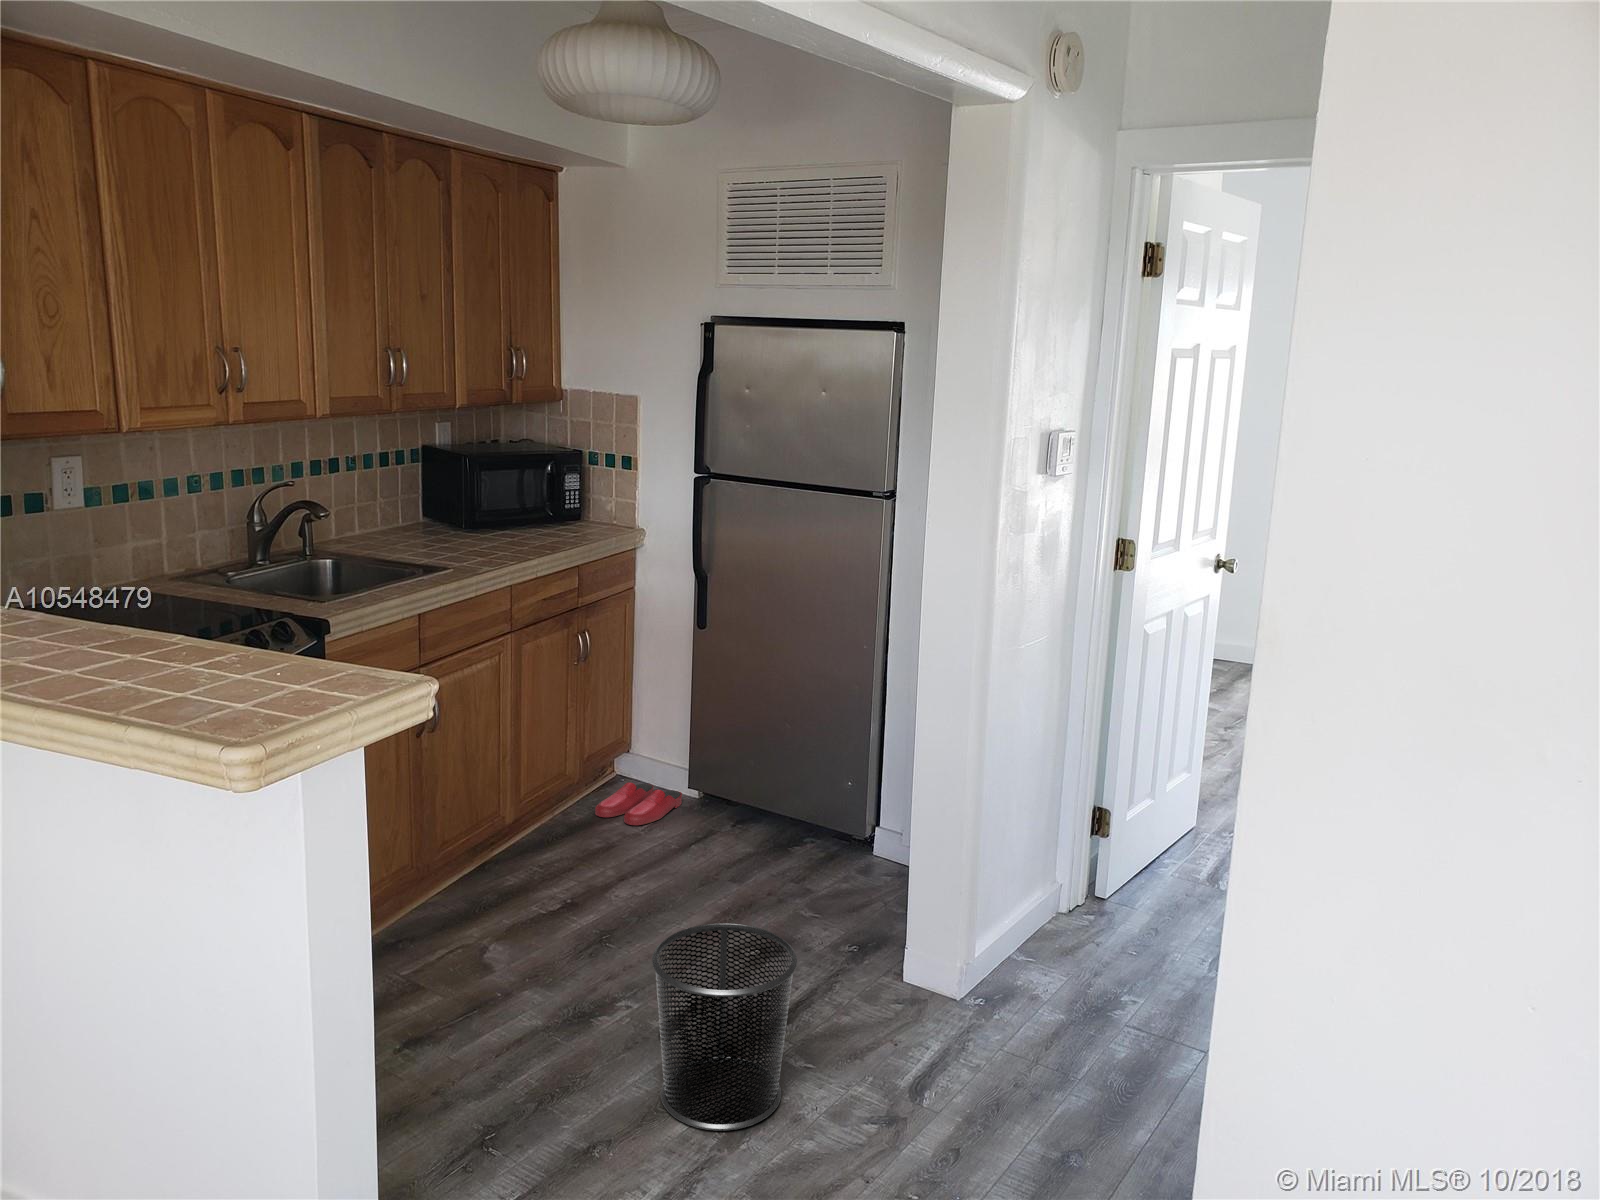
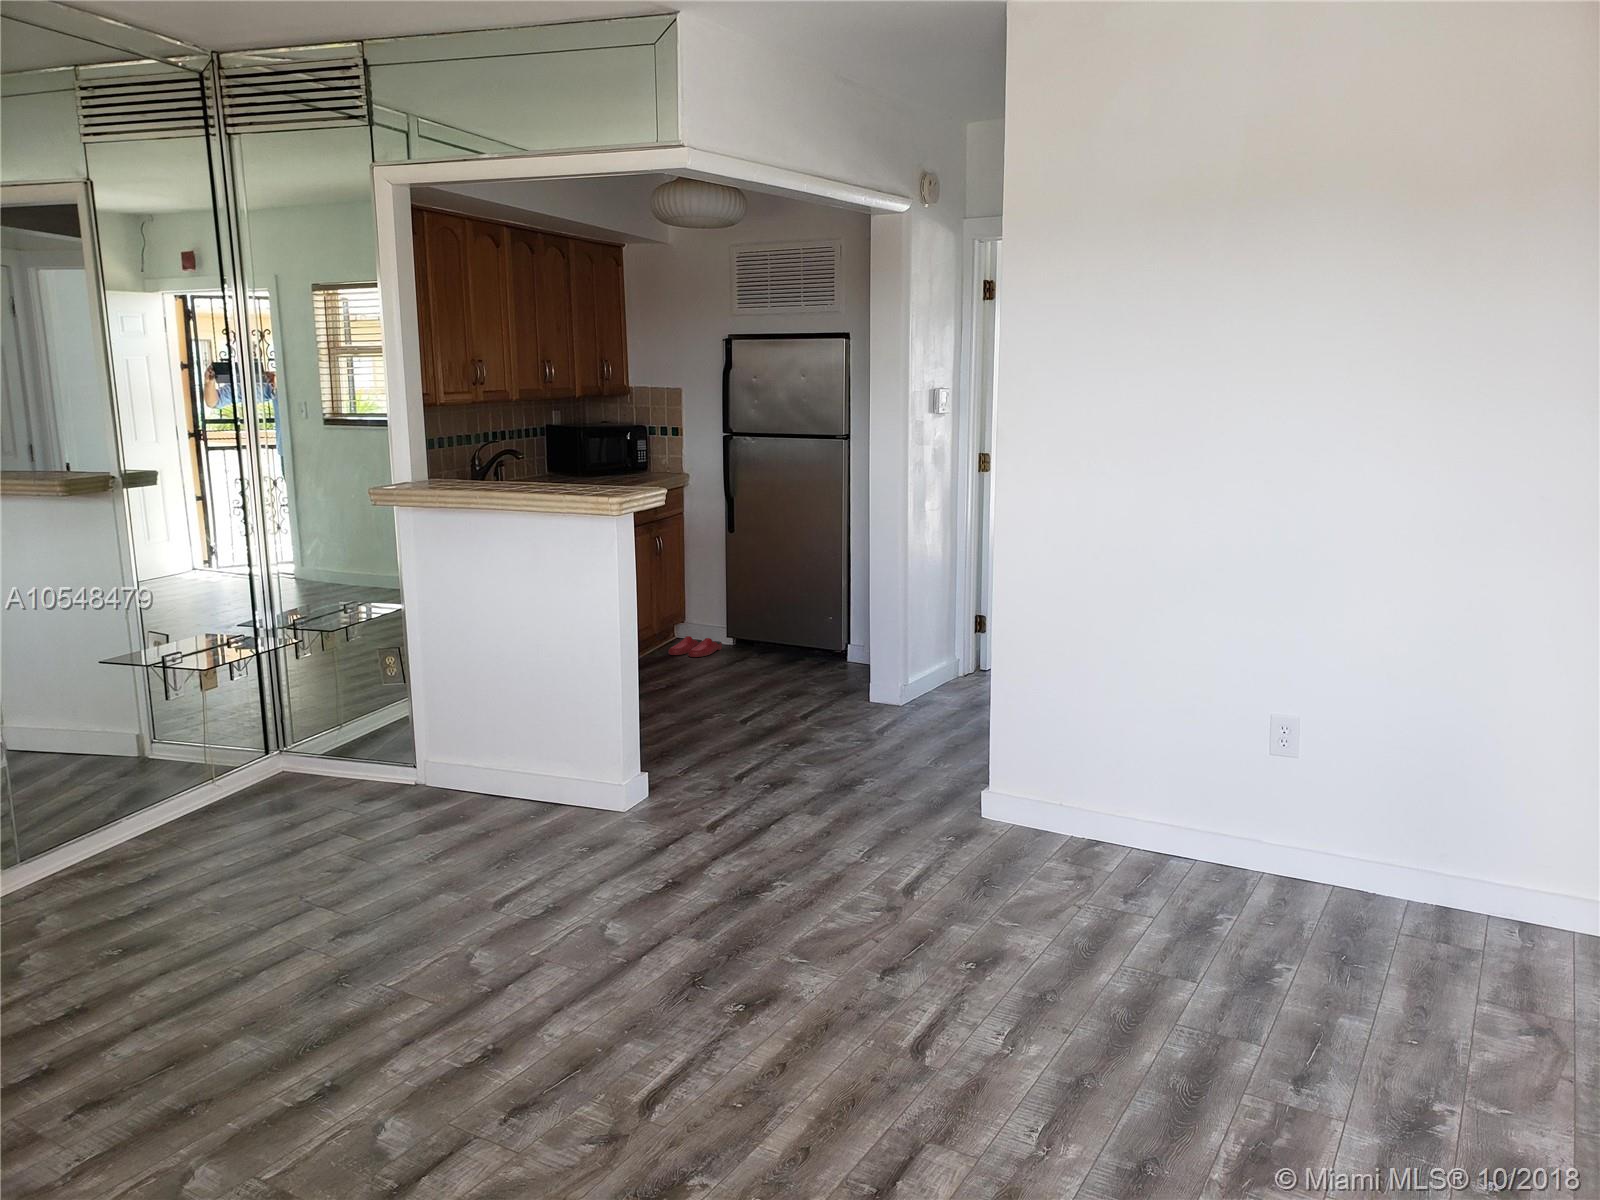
waste bin: present [652,923,797,1131] -> none [740,649,815,742]

